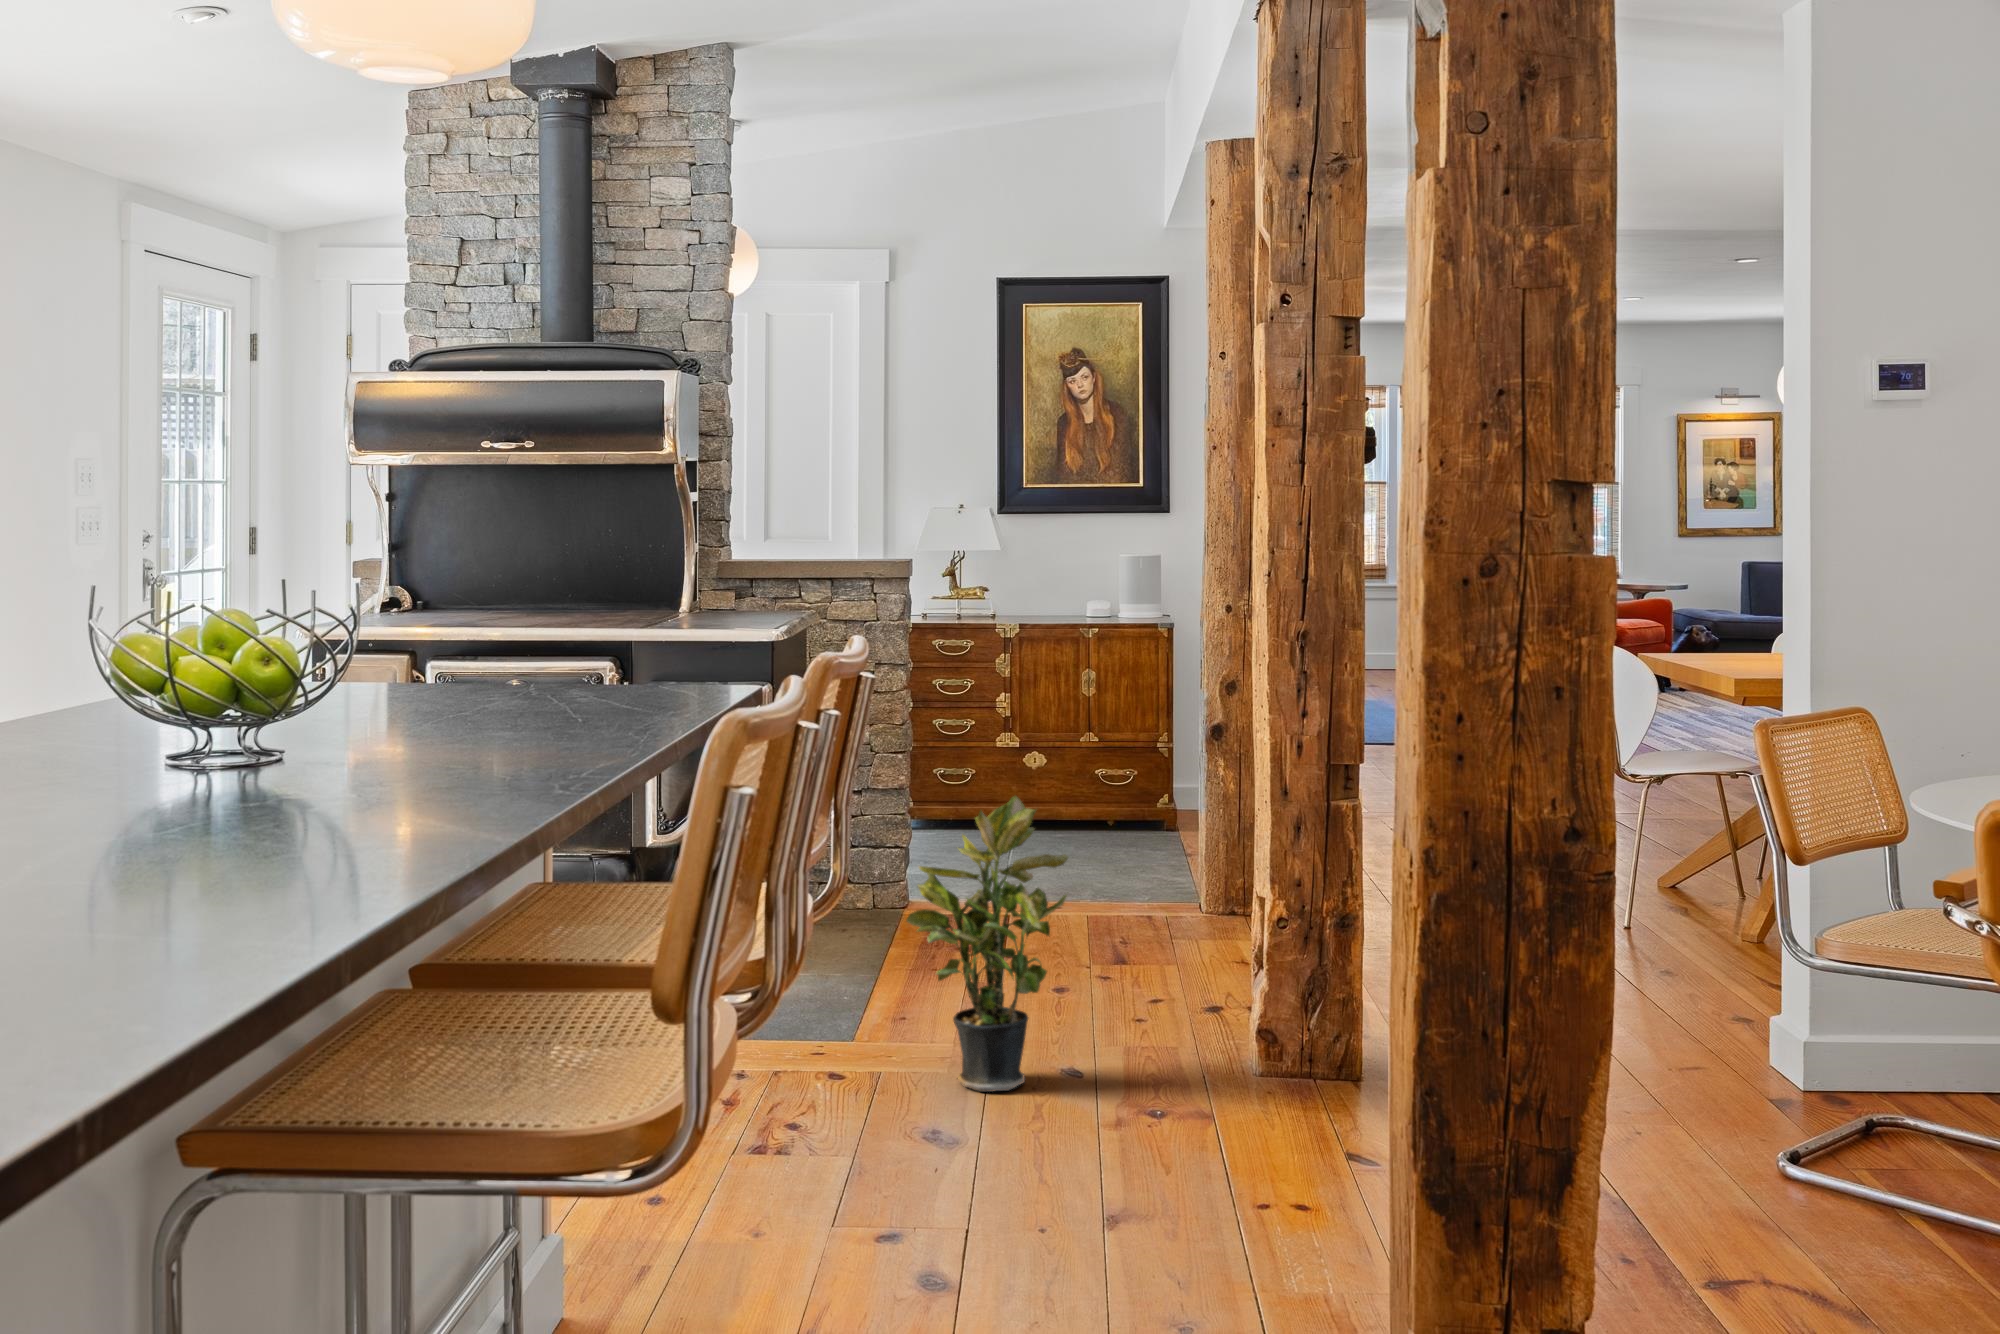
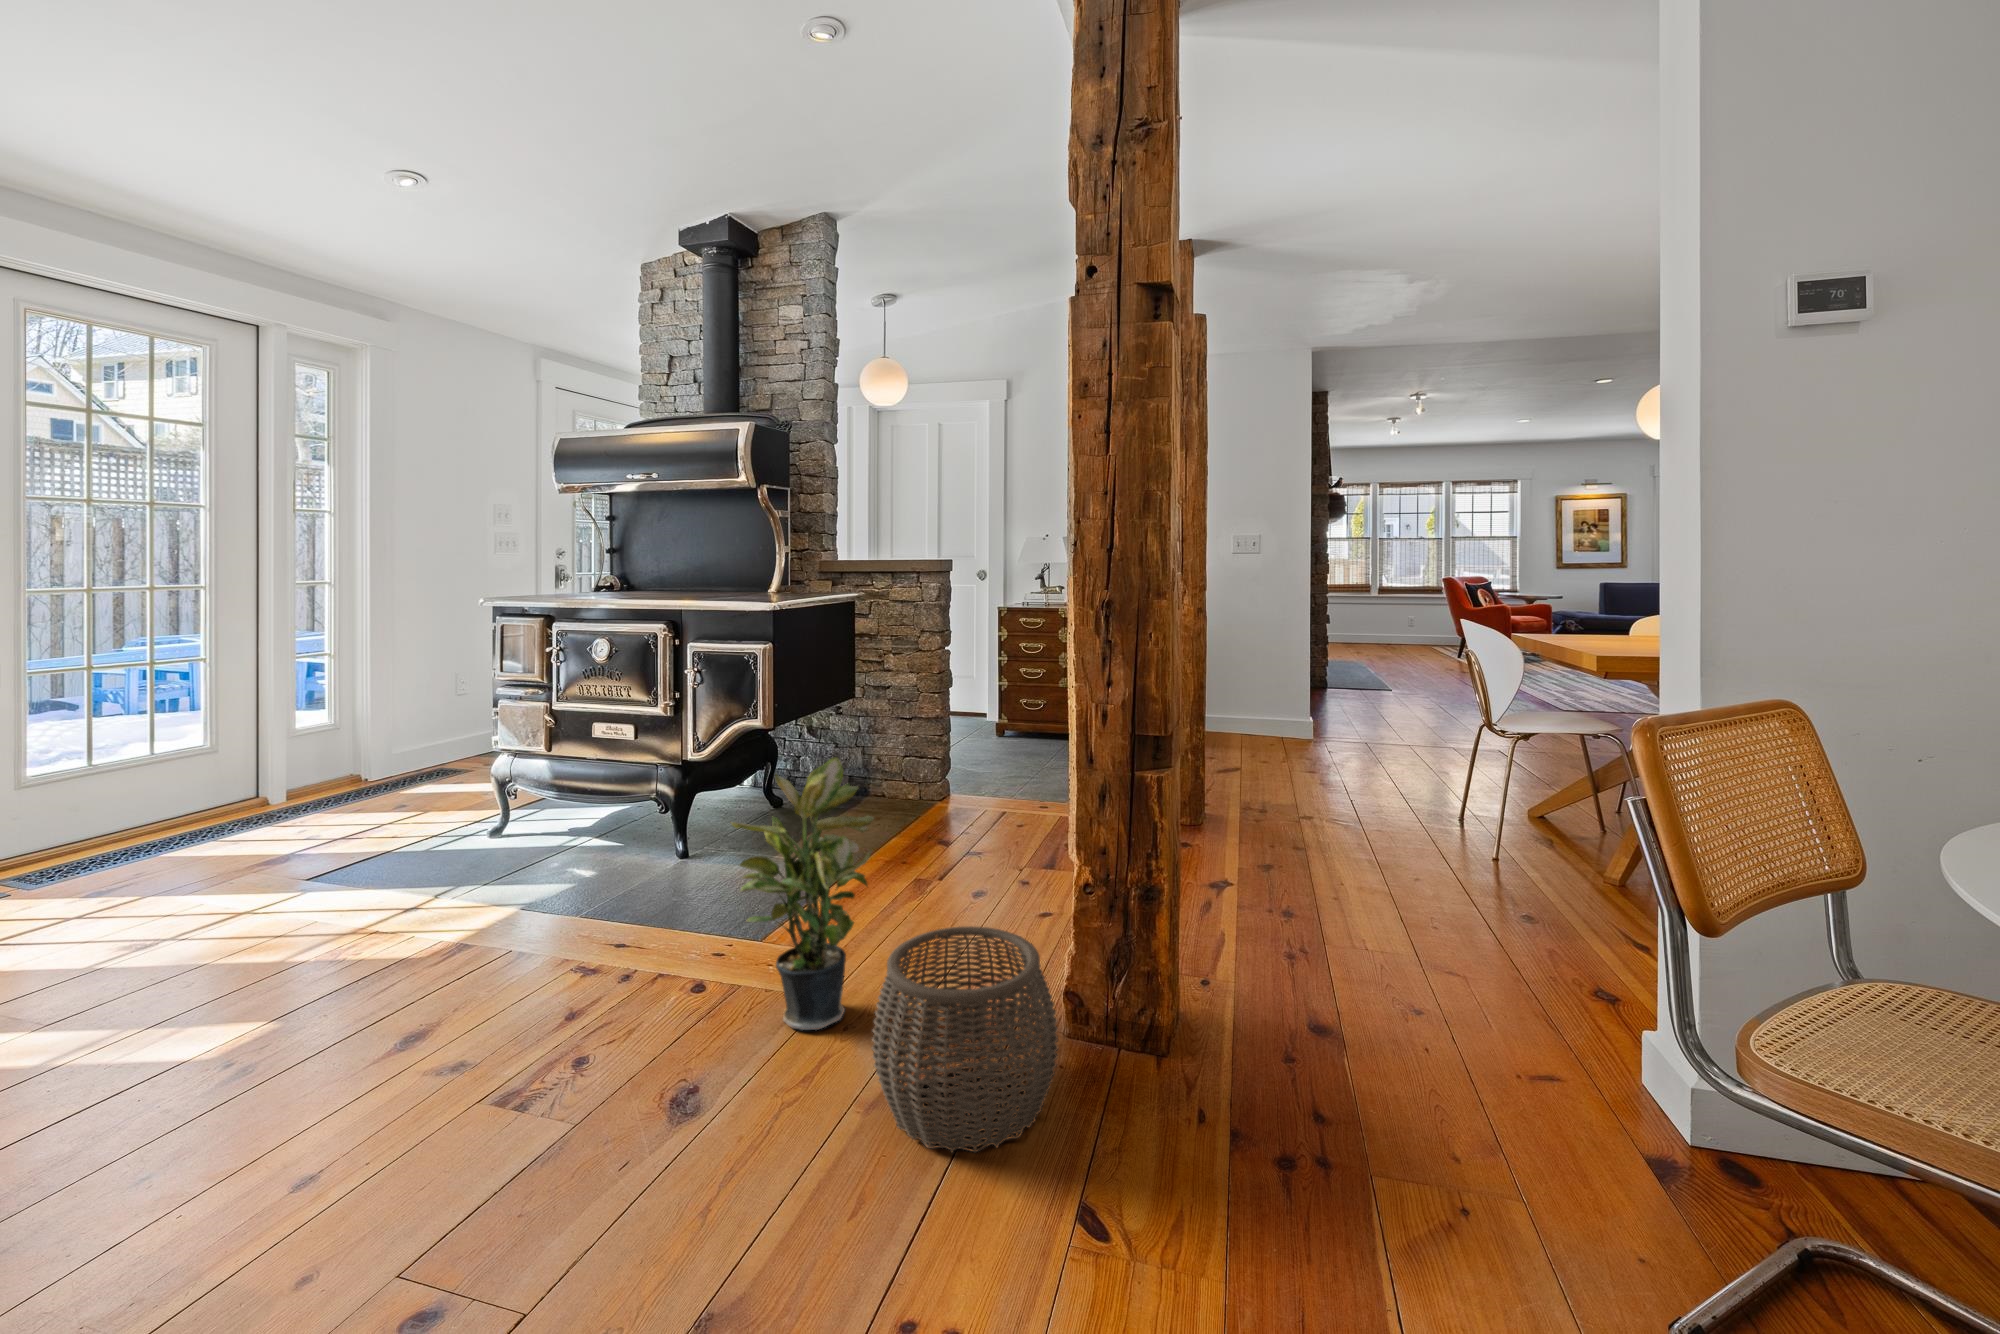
woven basket: none [1124,954,1307,1144] -> present [872,926,1058,1153]

